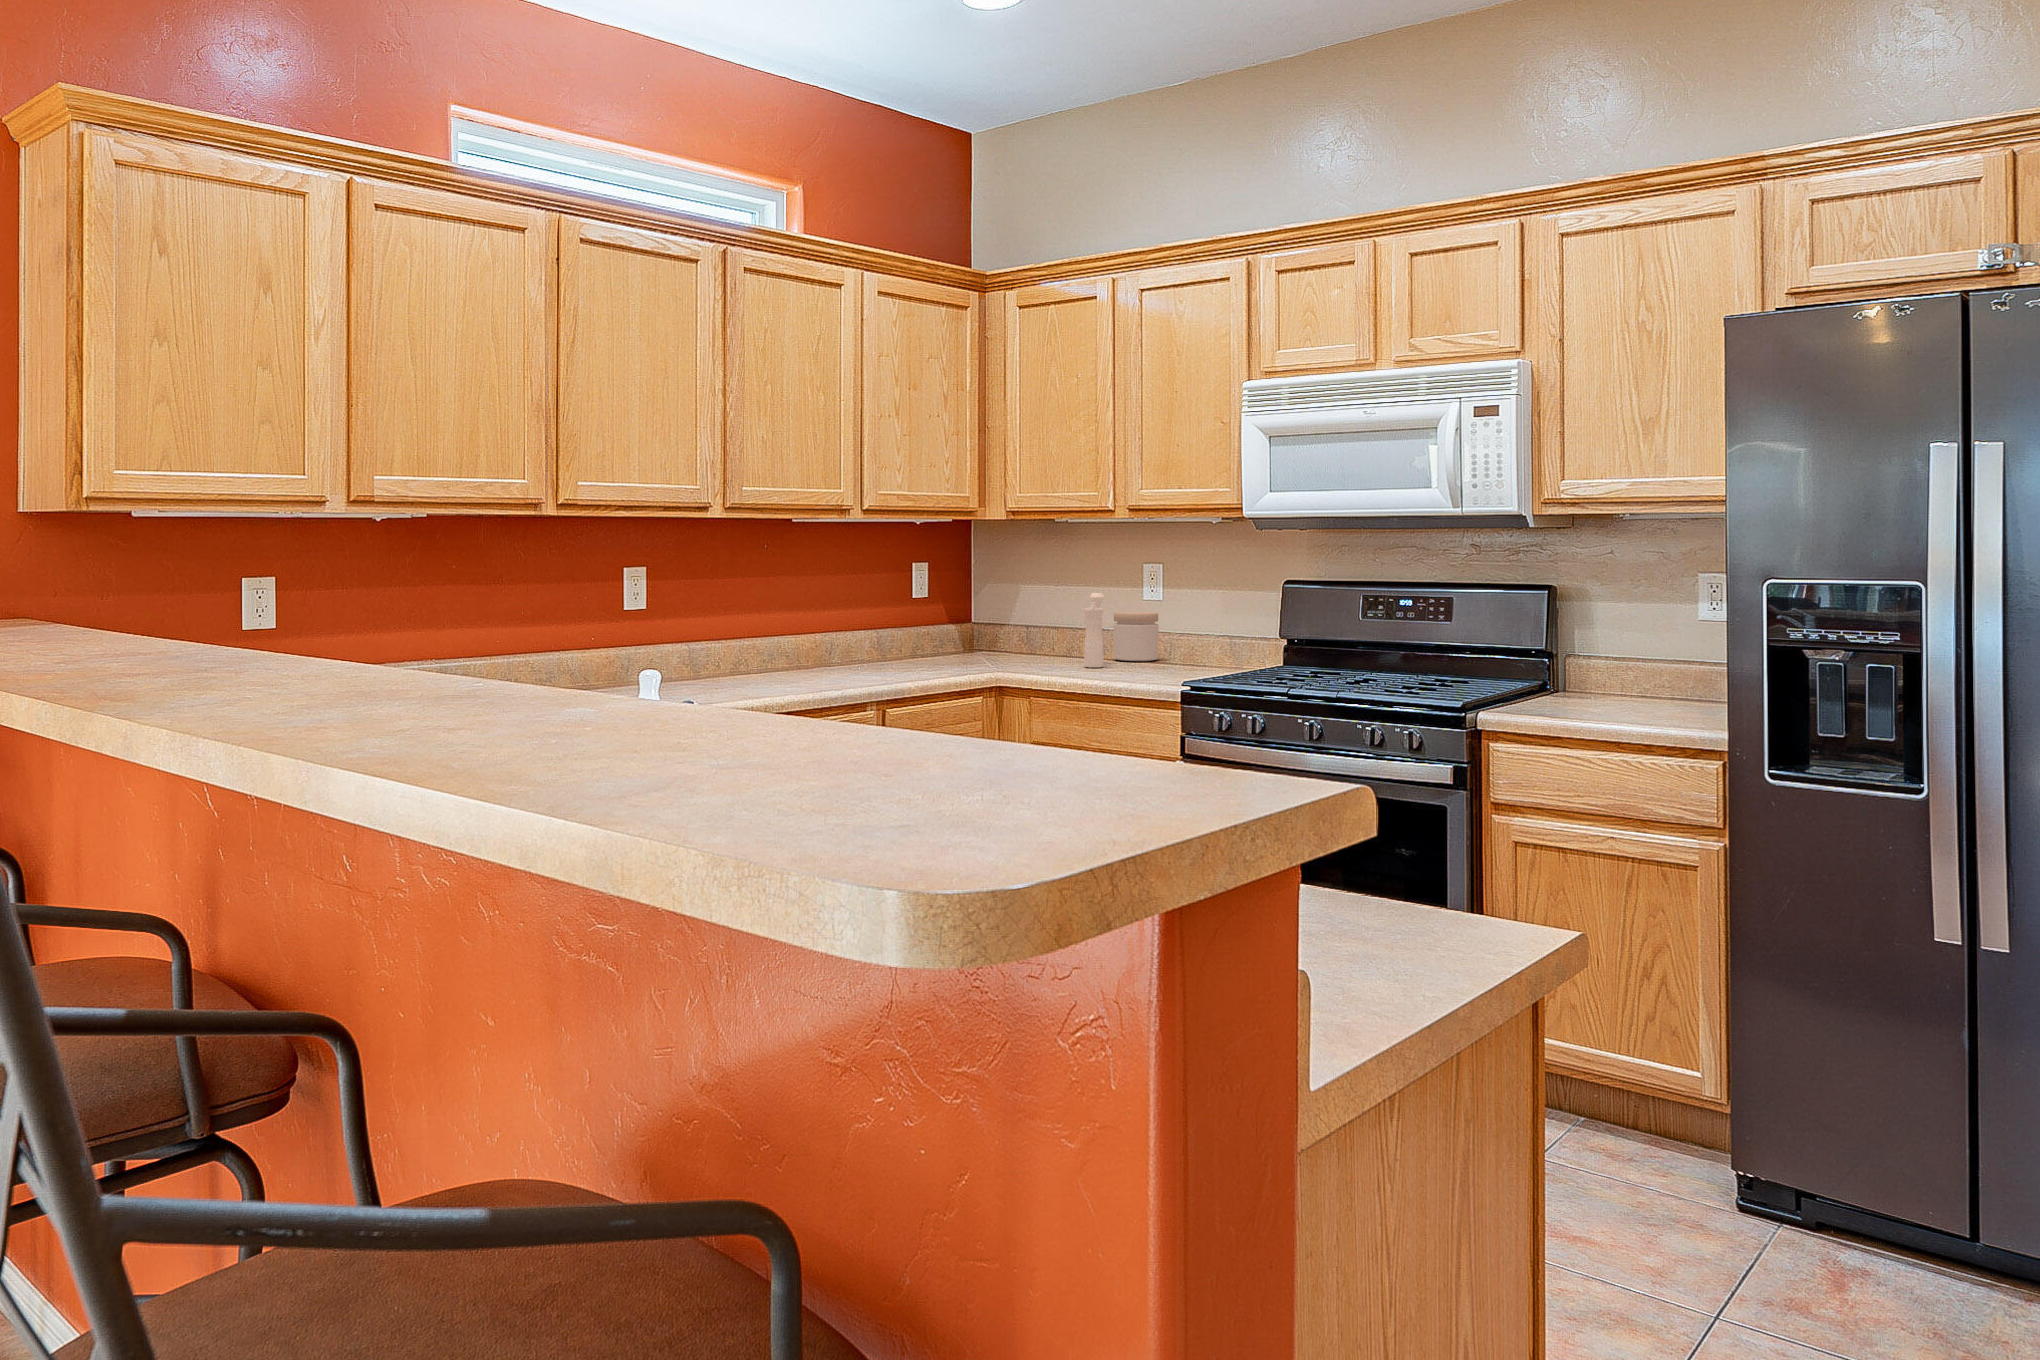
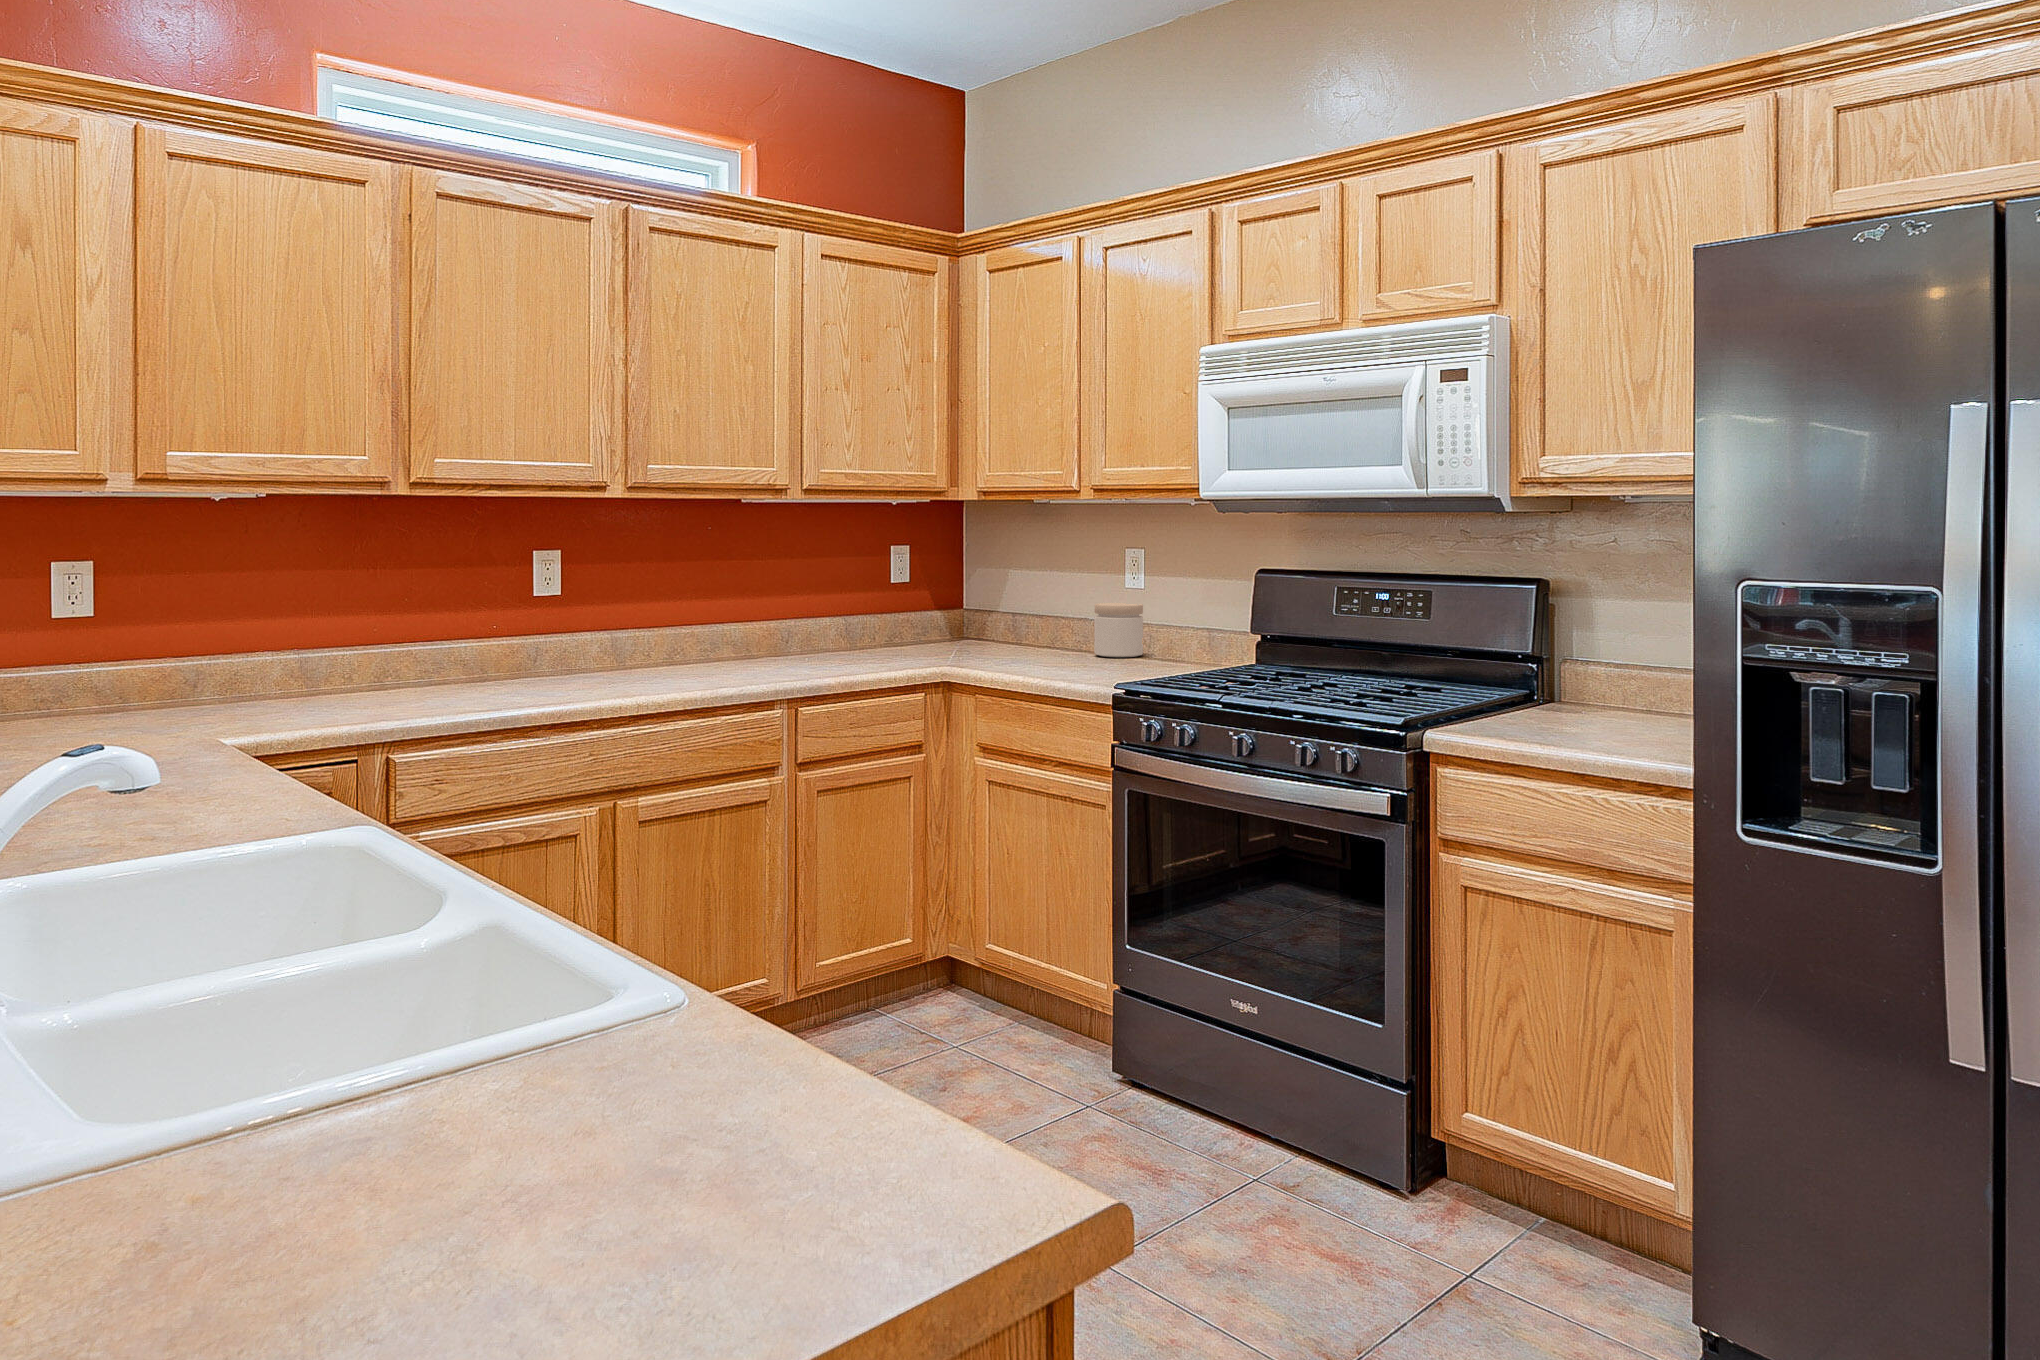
pepper mill: present [1084,593,1104,667] -> none [1049,582,1079,664]

